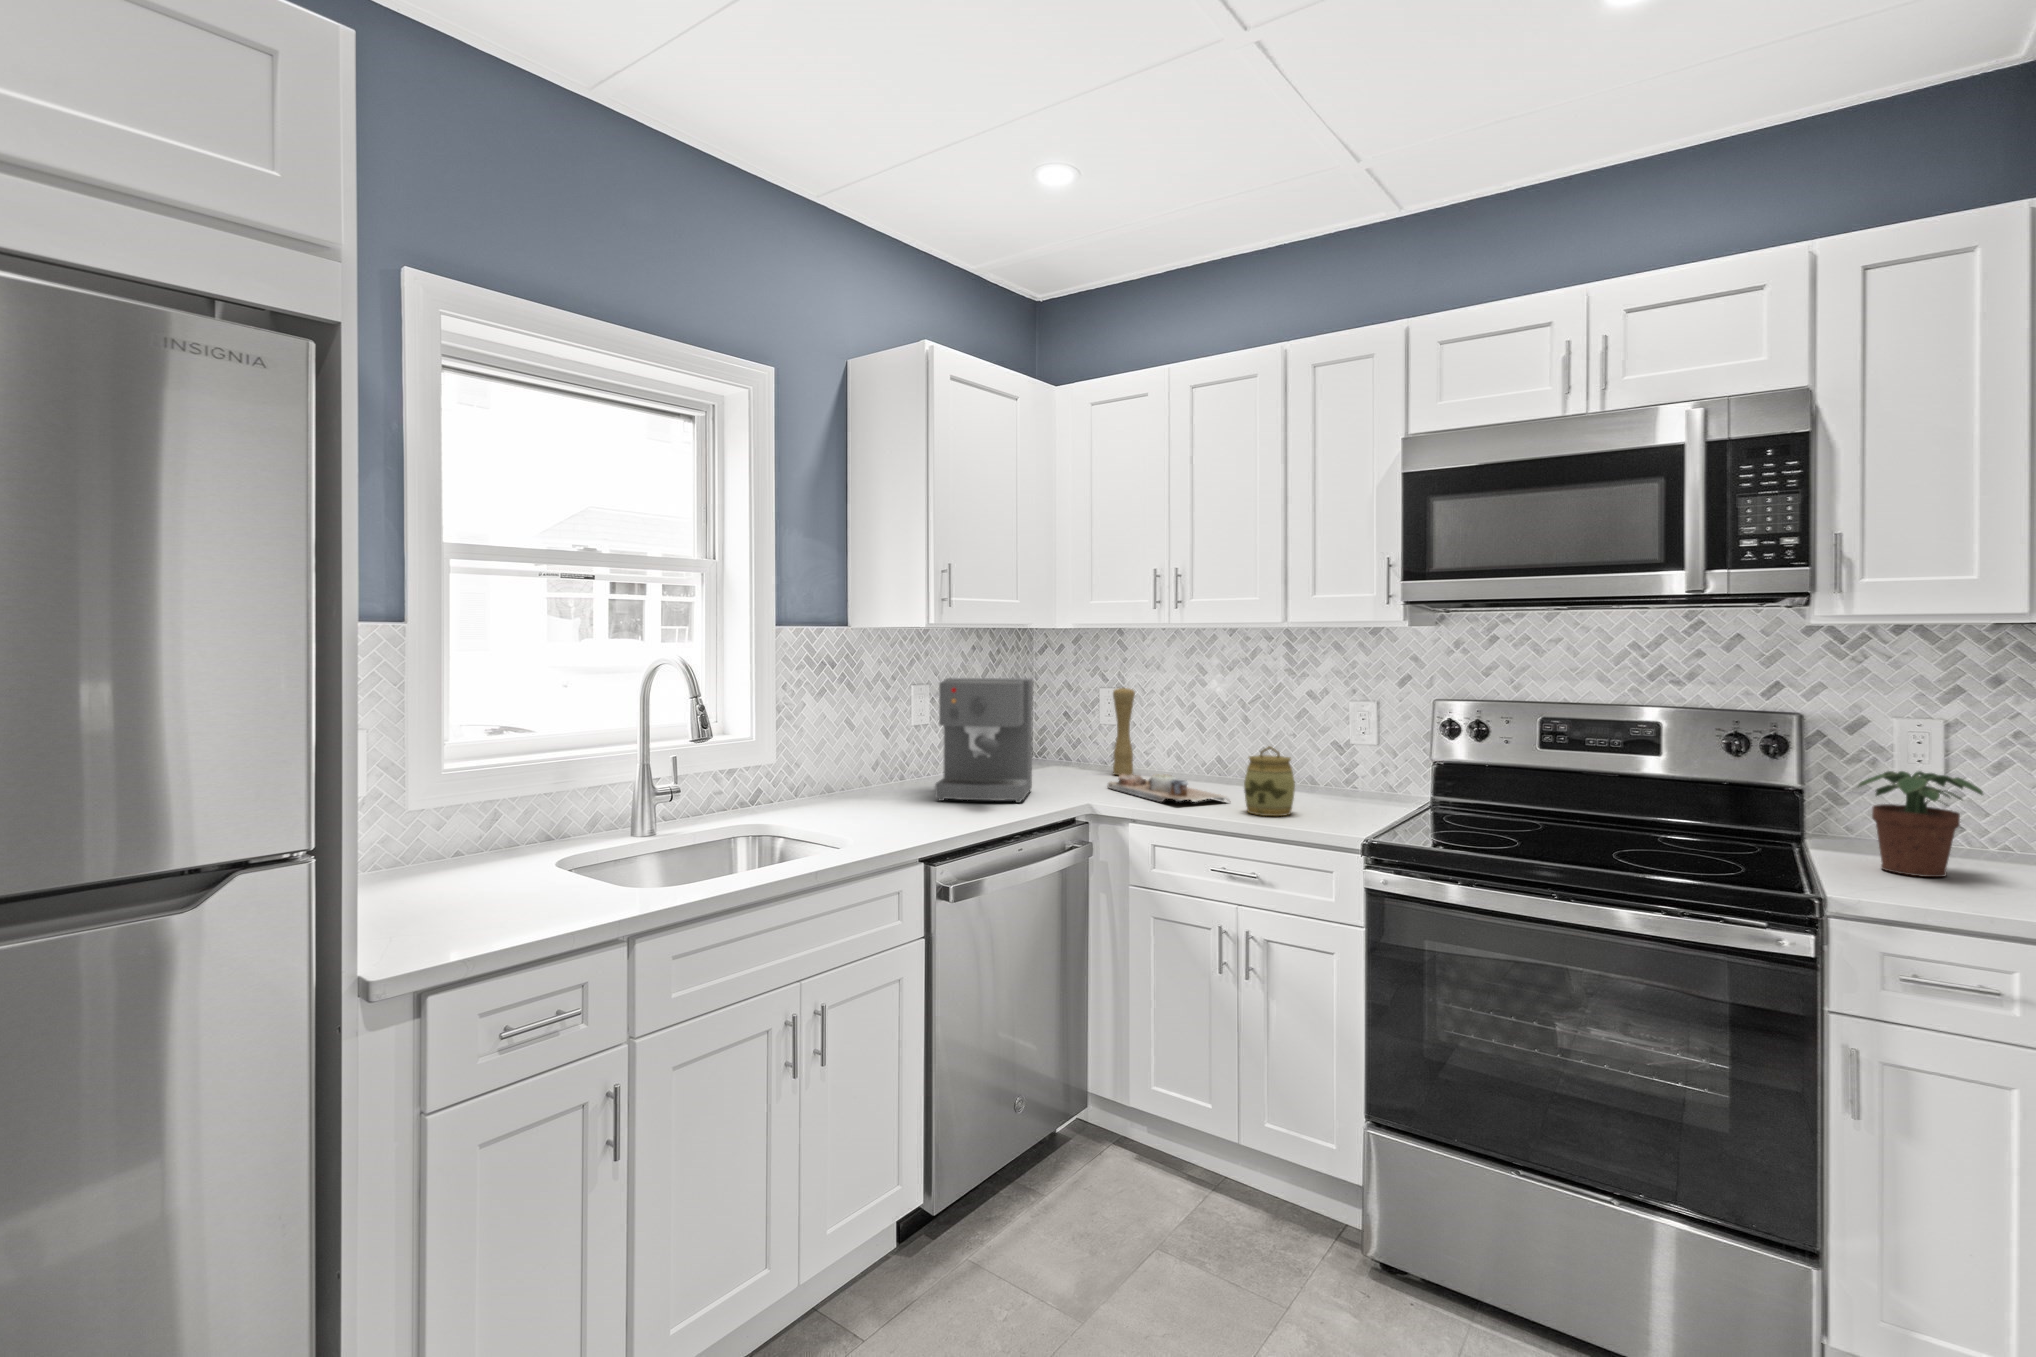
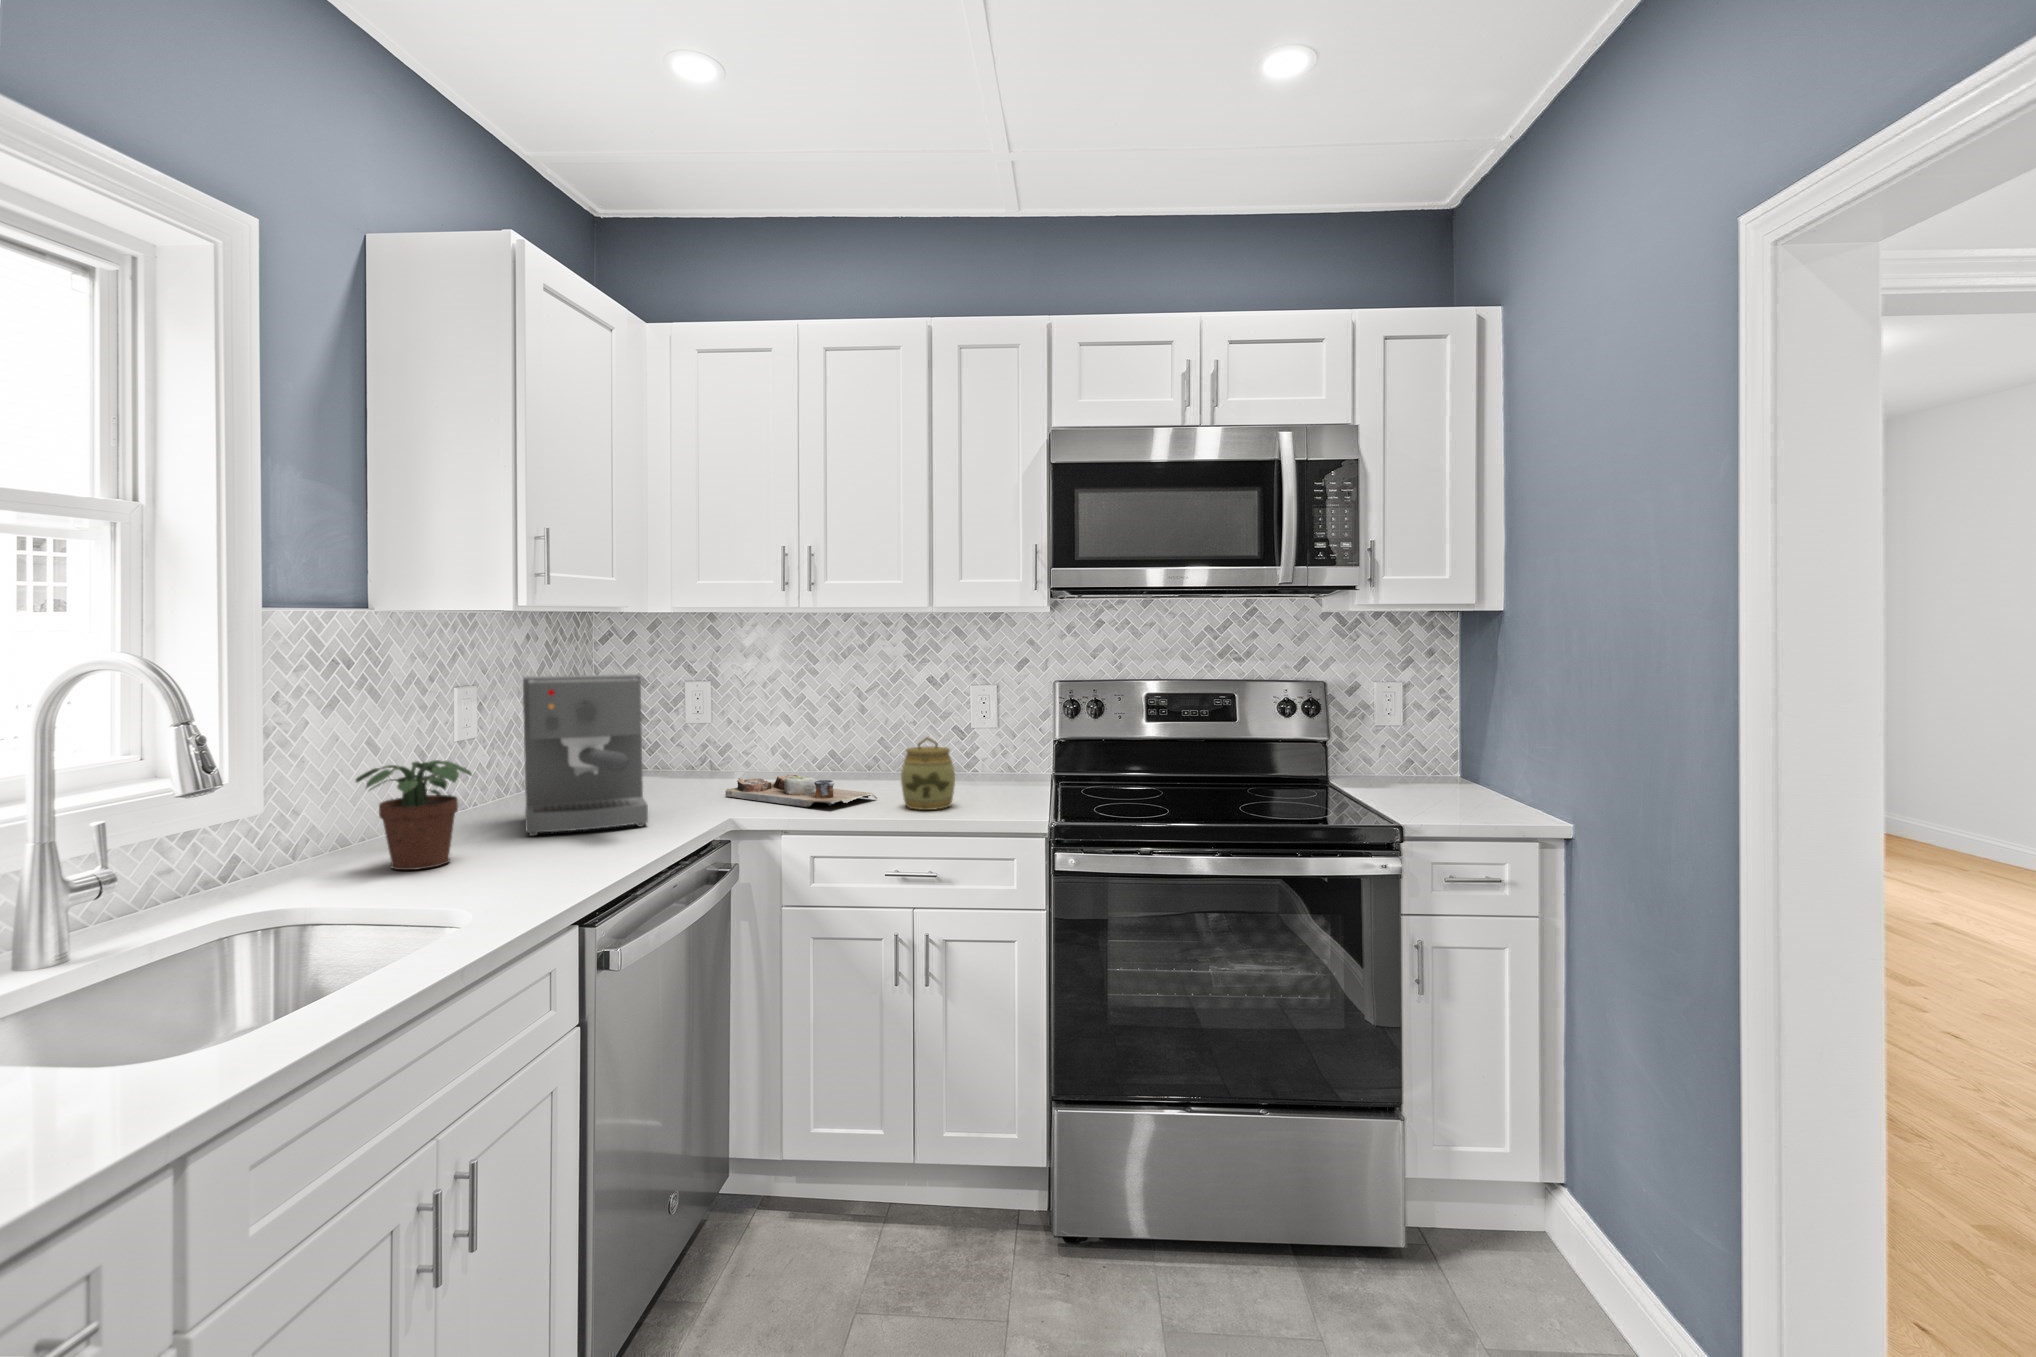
pepper mill: present [1113,687,1135,775] -> none [708,680,735,780]
potted plant: present [1858,771,1983,877] -> present [356,760,472,870]

